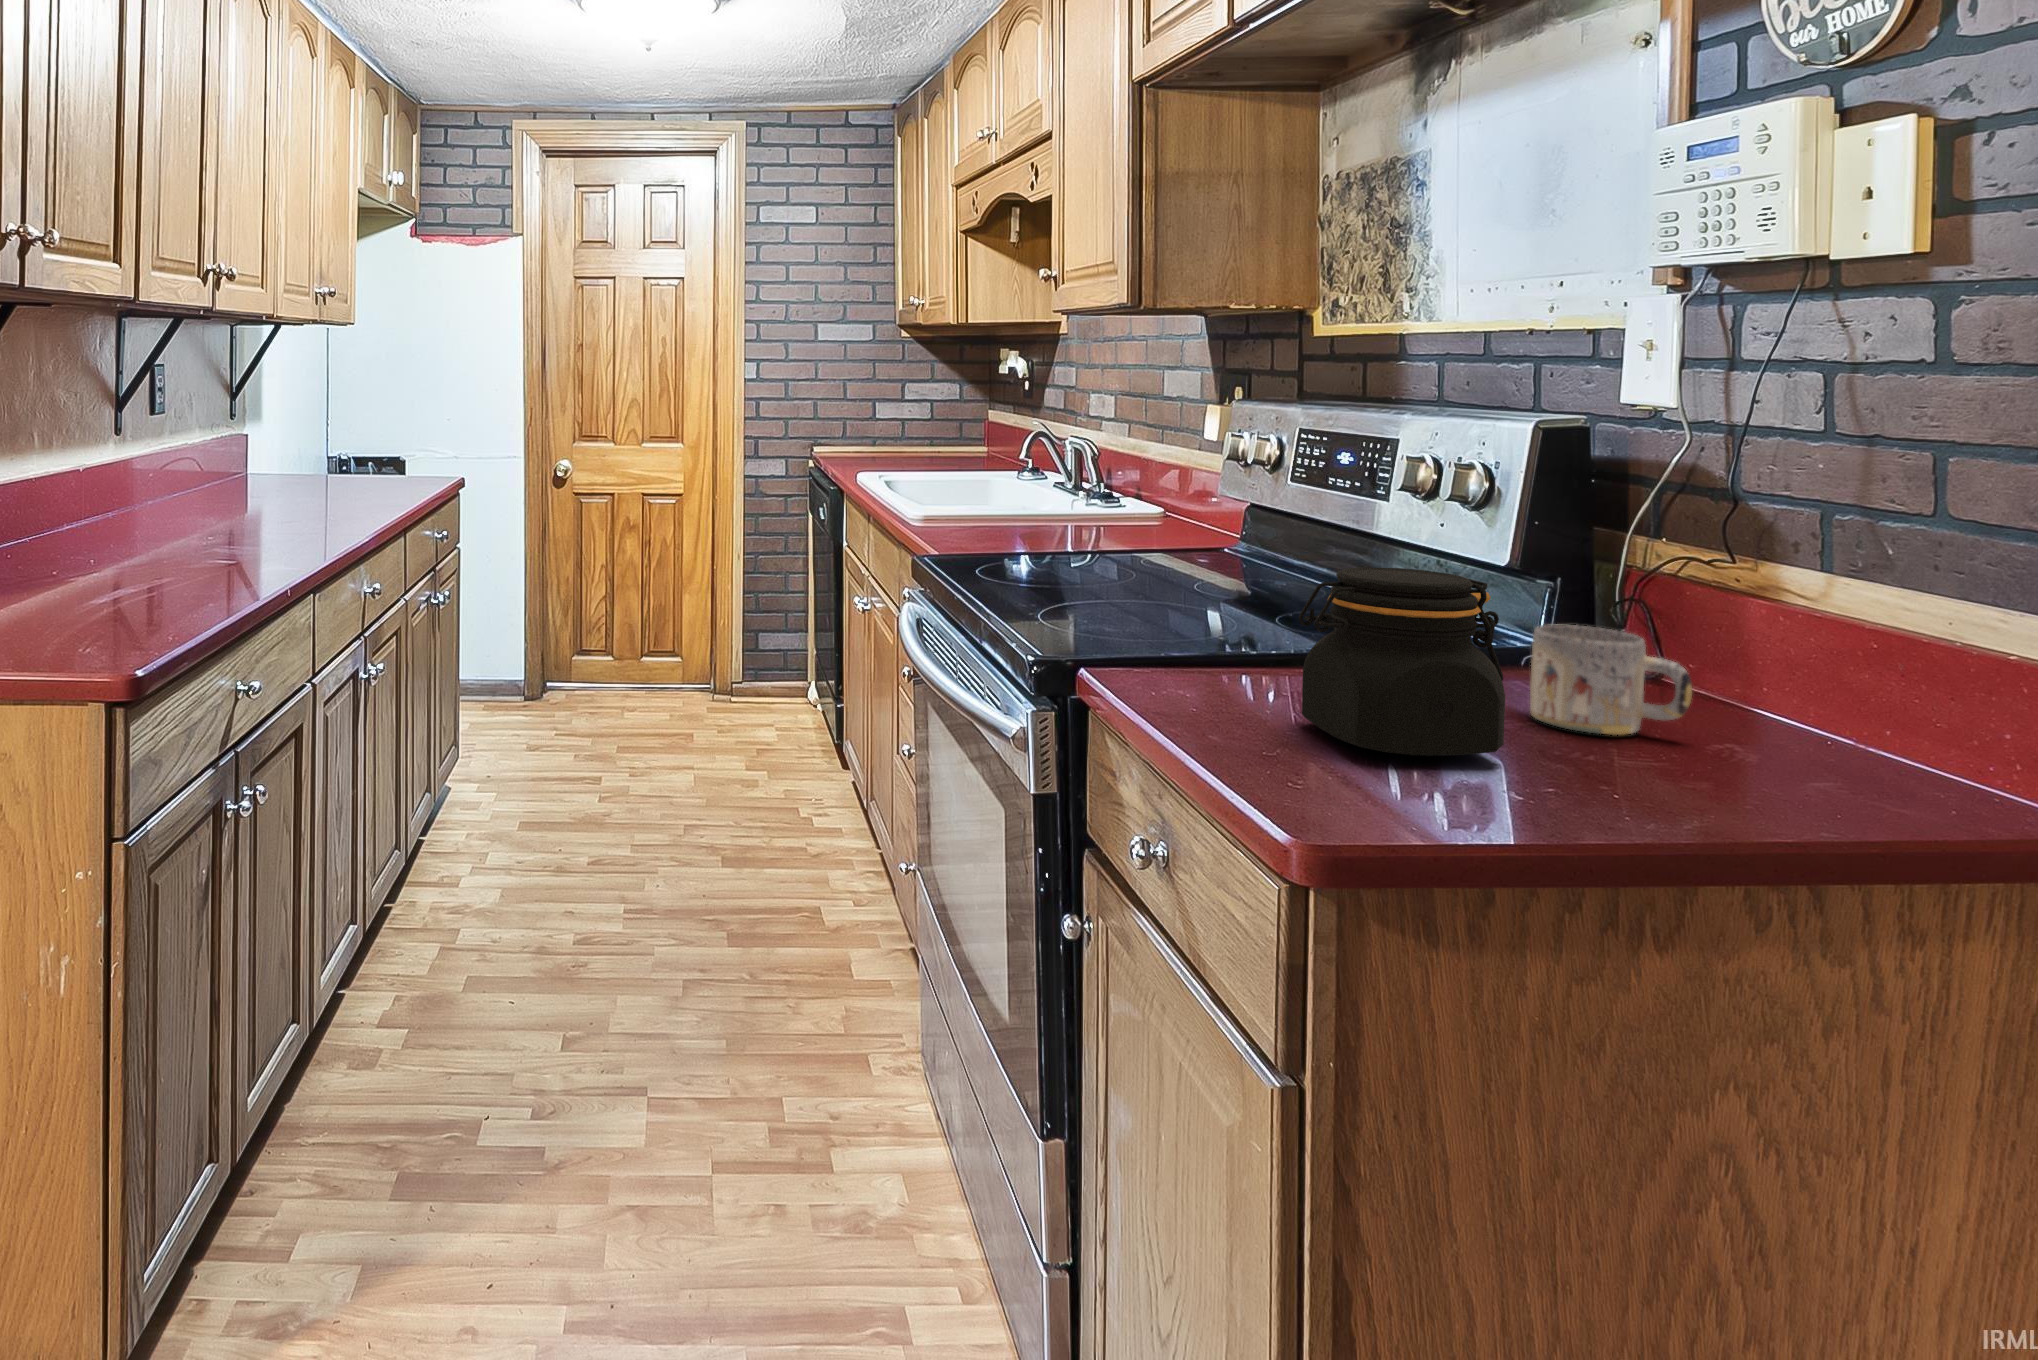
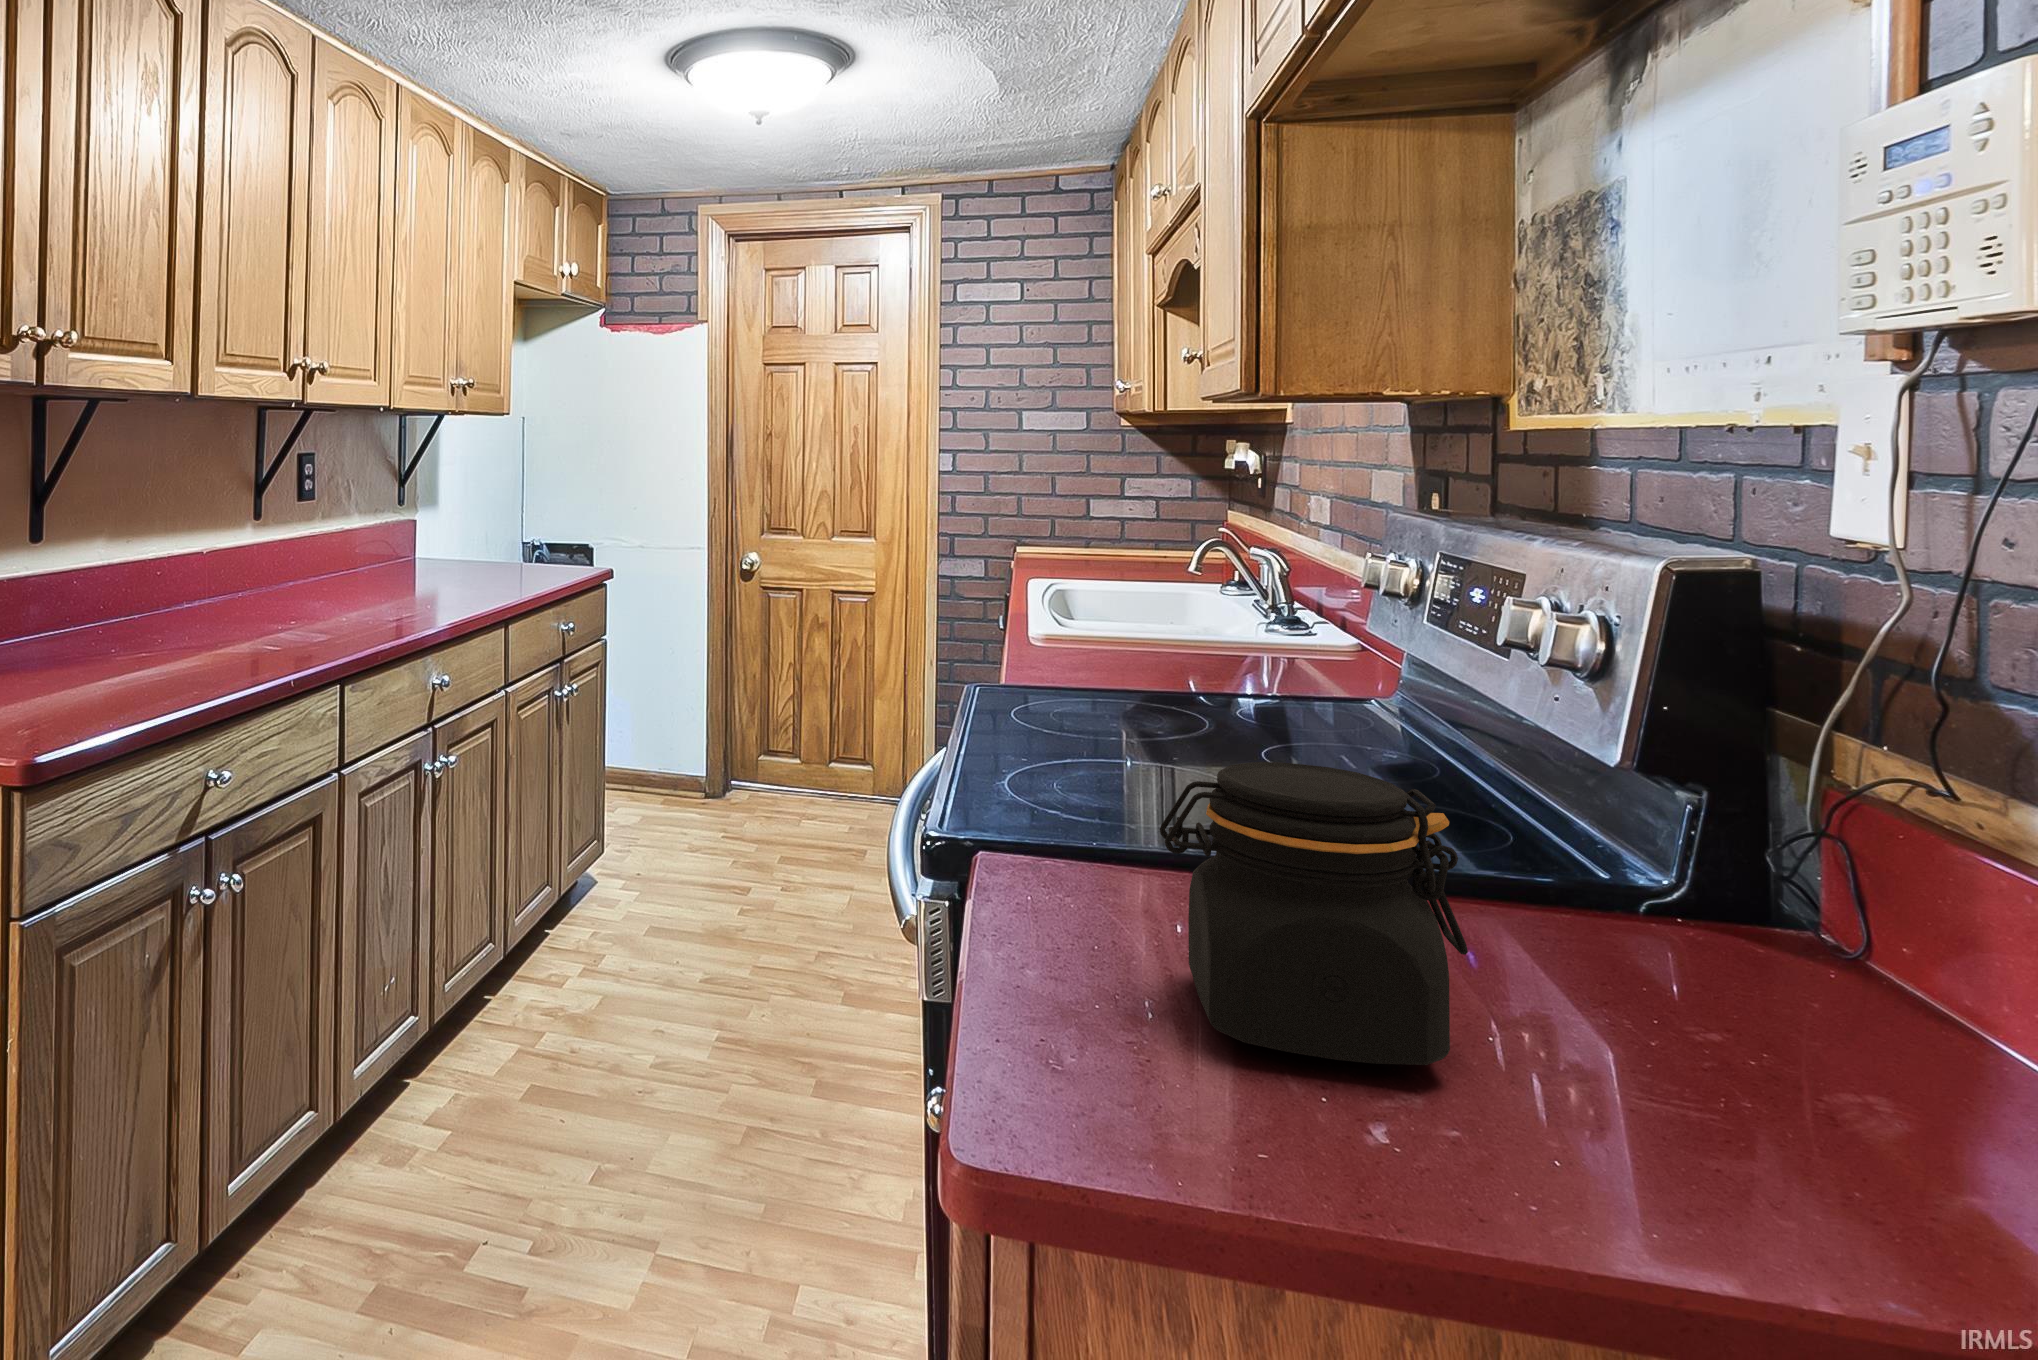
mug: present [1530,624,1692,735] -> none [1583,866,1833,1057]

